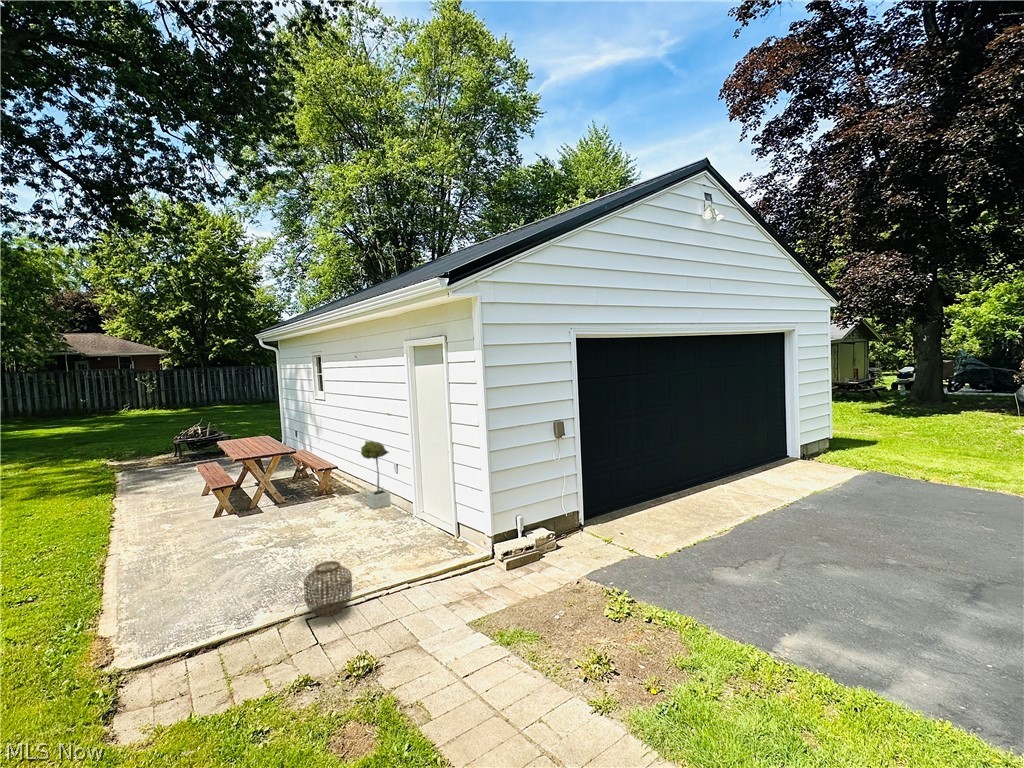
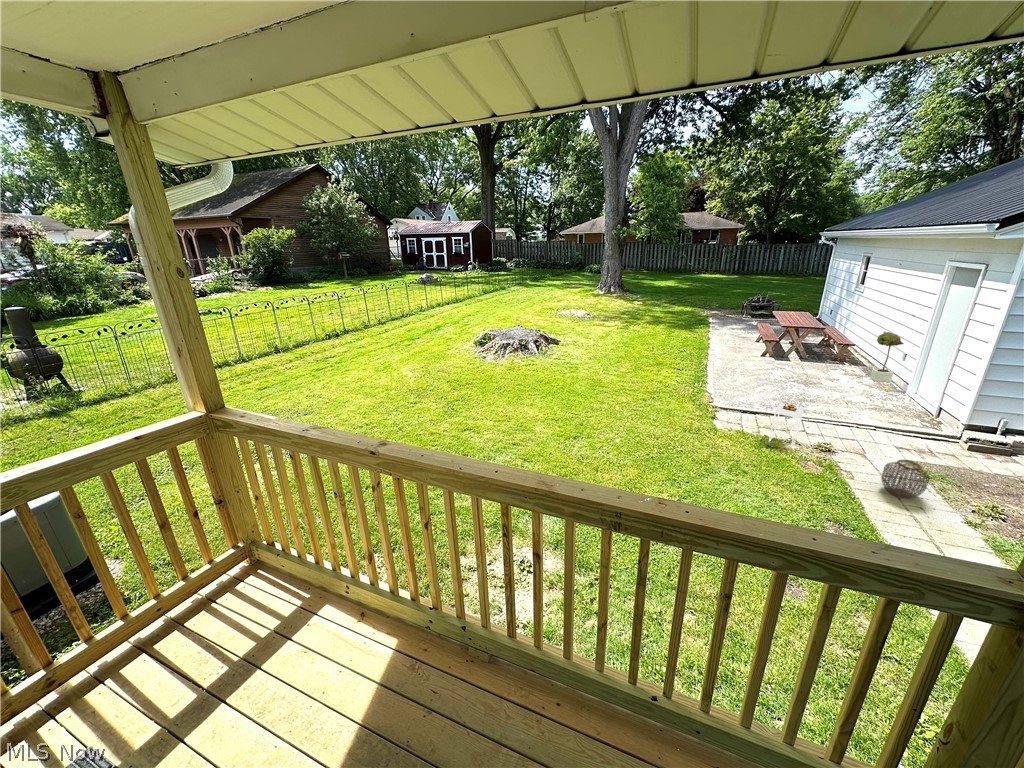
woven basket: present [304,561,352,617] -> present [881,460,930,499]
side table: none [247,603,307,719] -> present [769,403,804,447]

